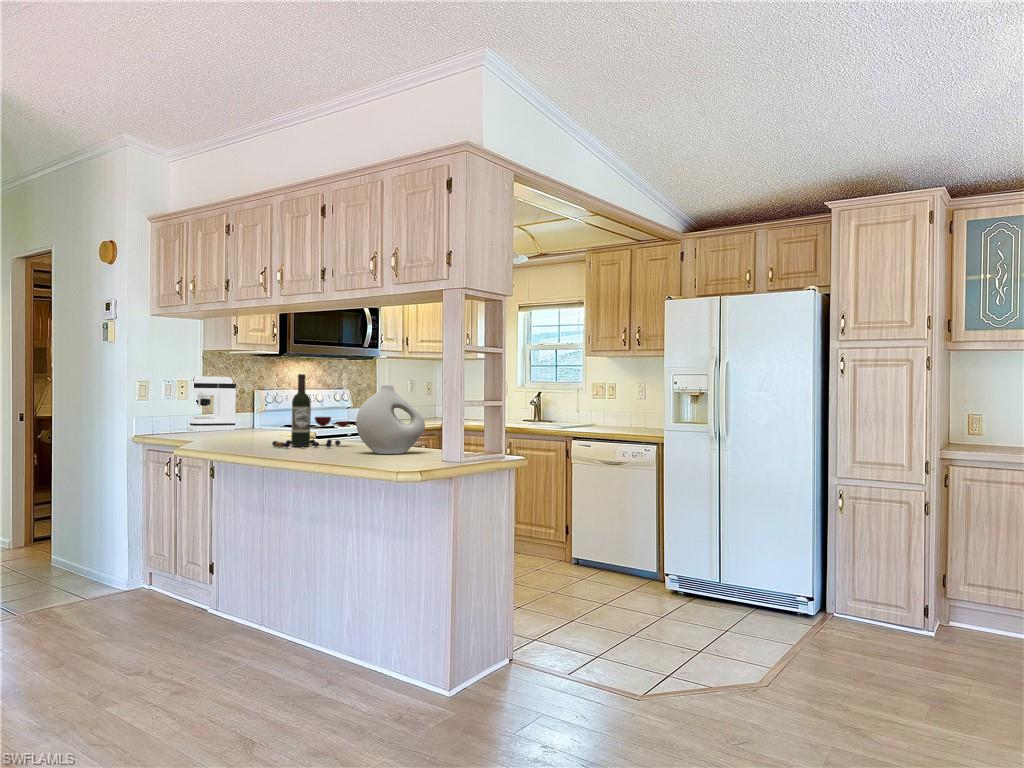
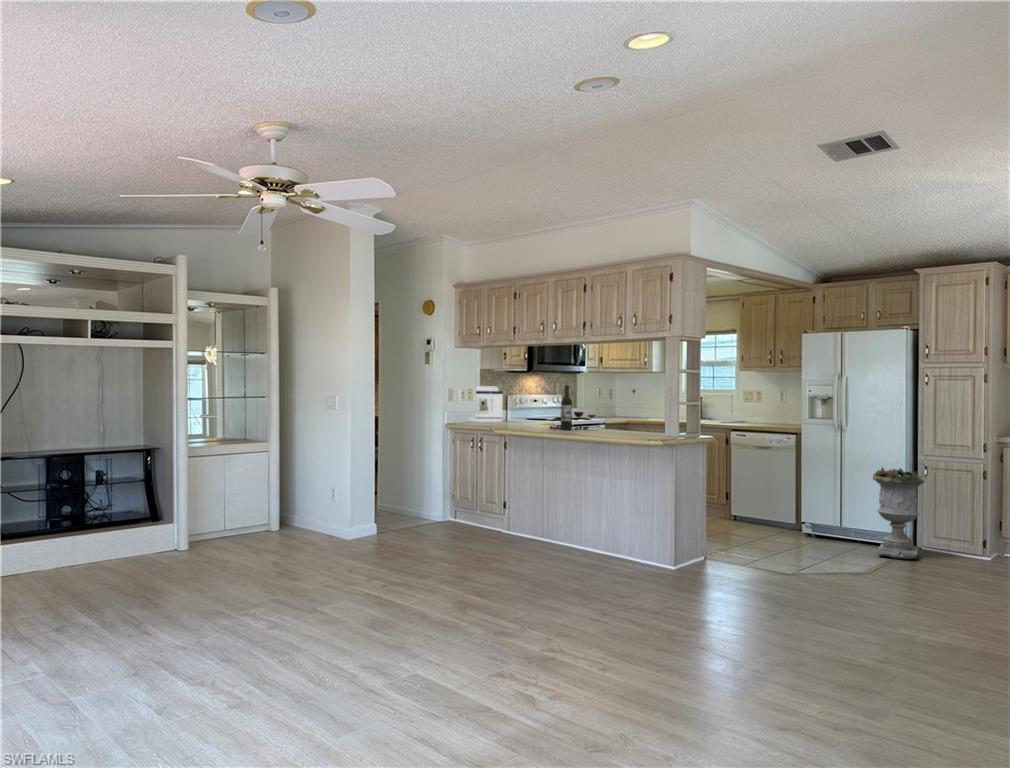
vase: present [356,385,425,454] -> none [608,392,648,433]
planter: none [769,496,849,642] -> present [873,468,925,559]

